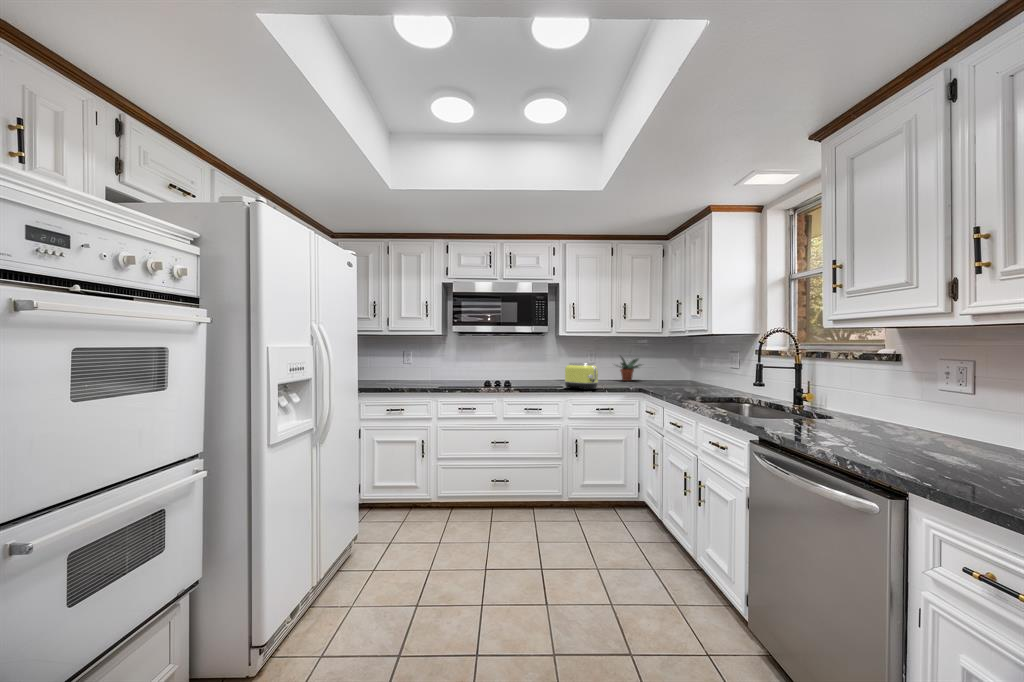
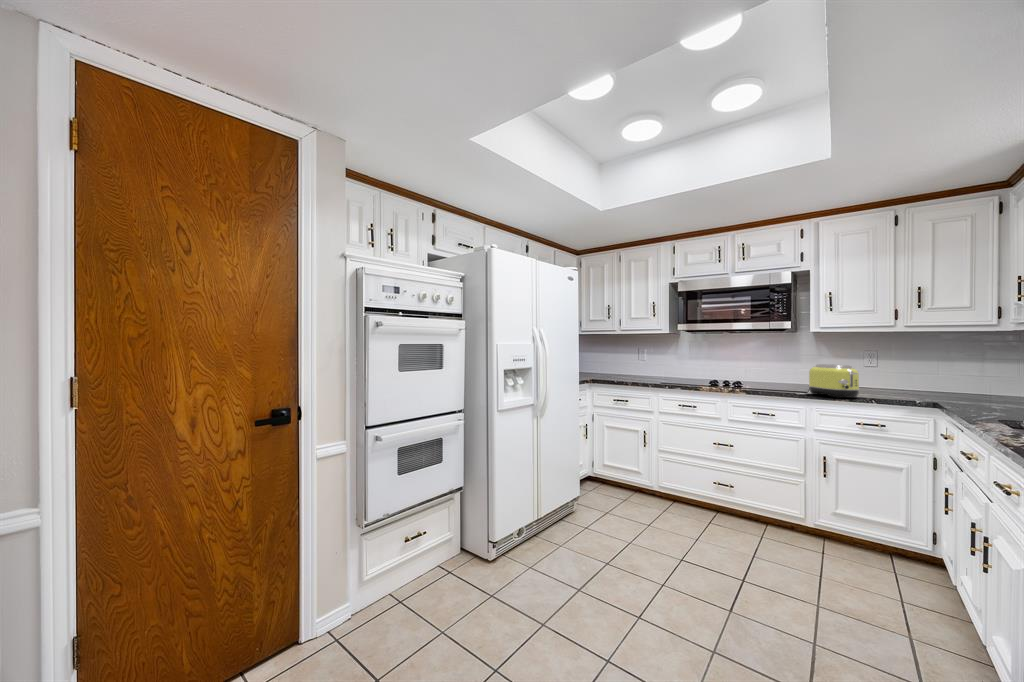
potted plant: present [619,357,640,381] -> none [904,356,971,393]

